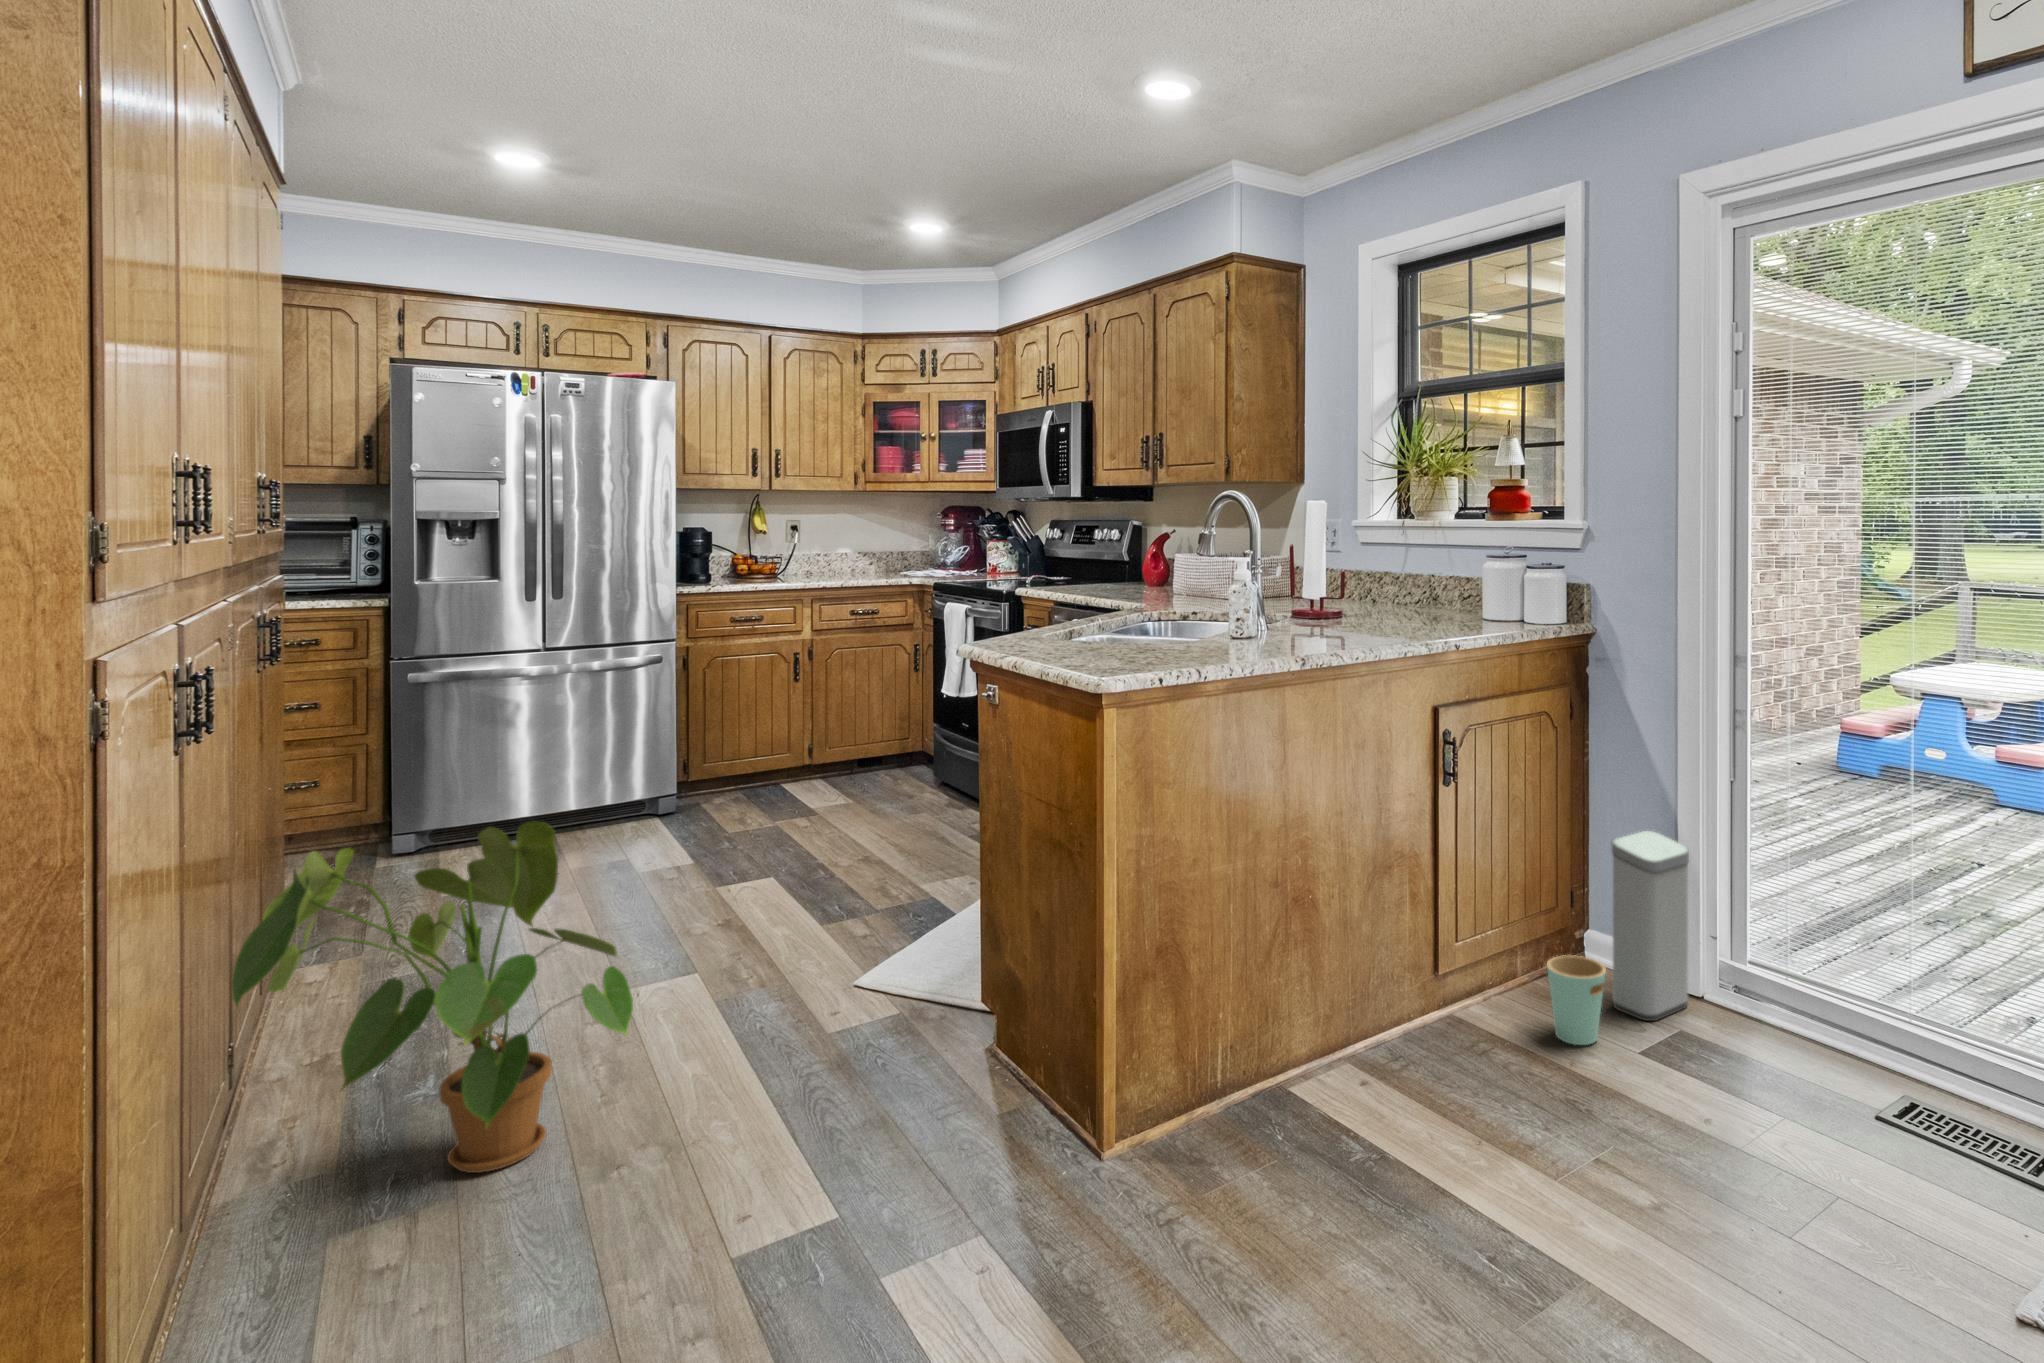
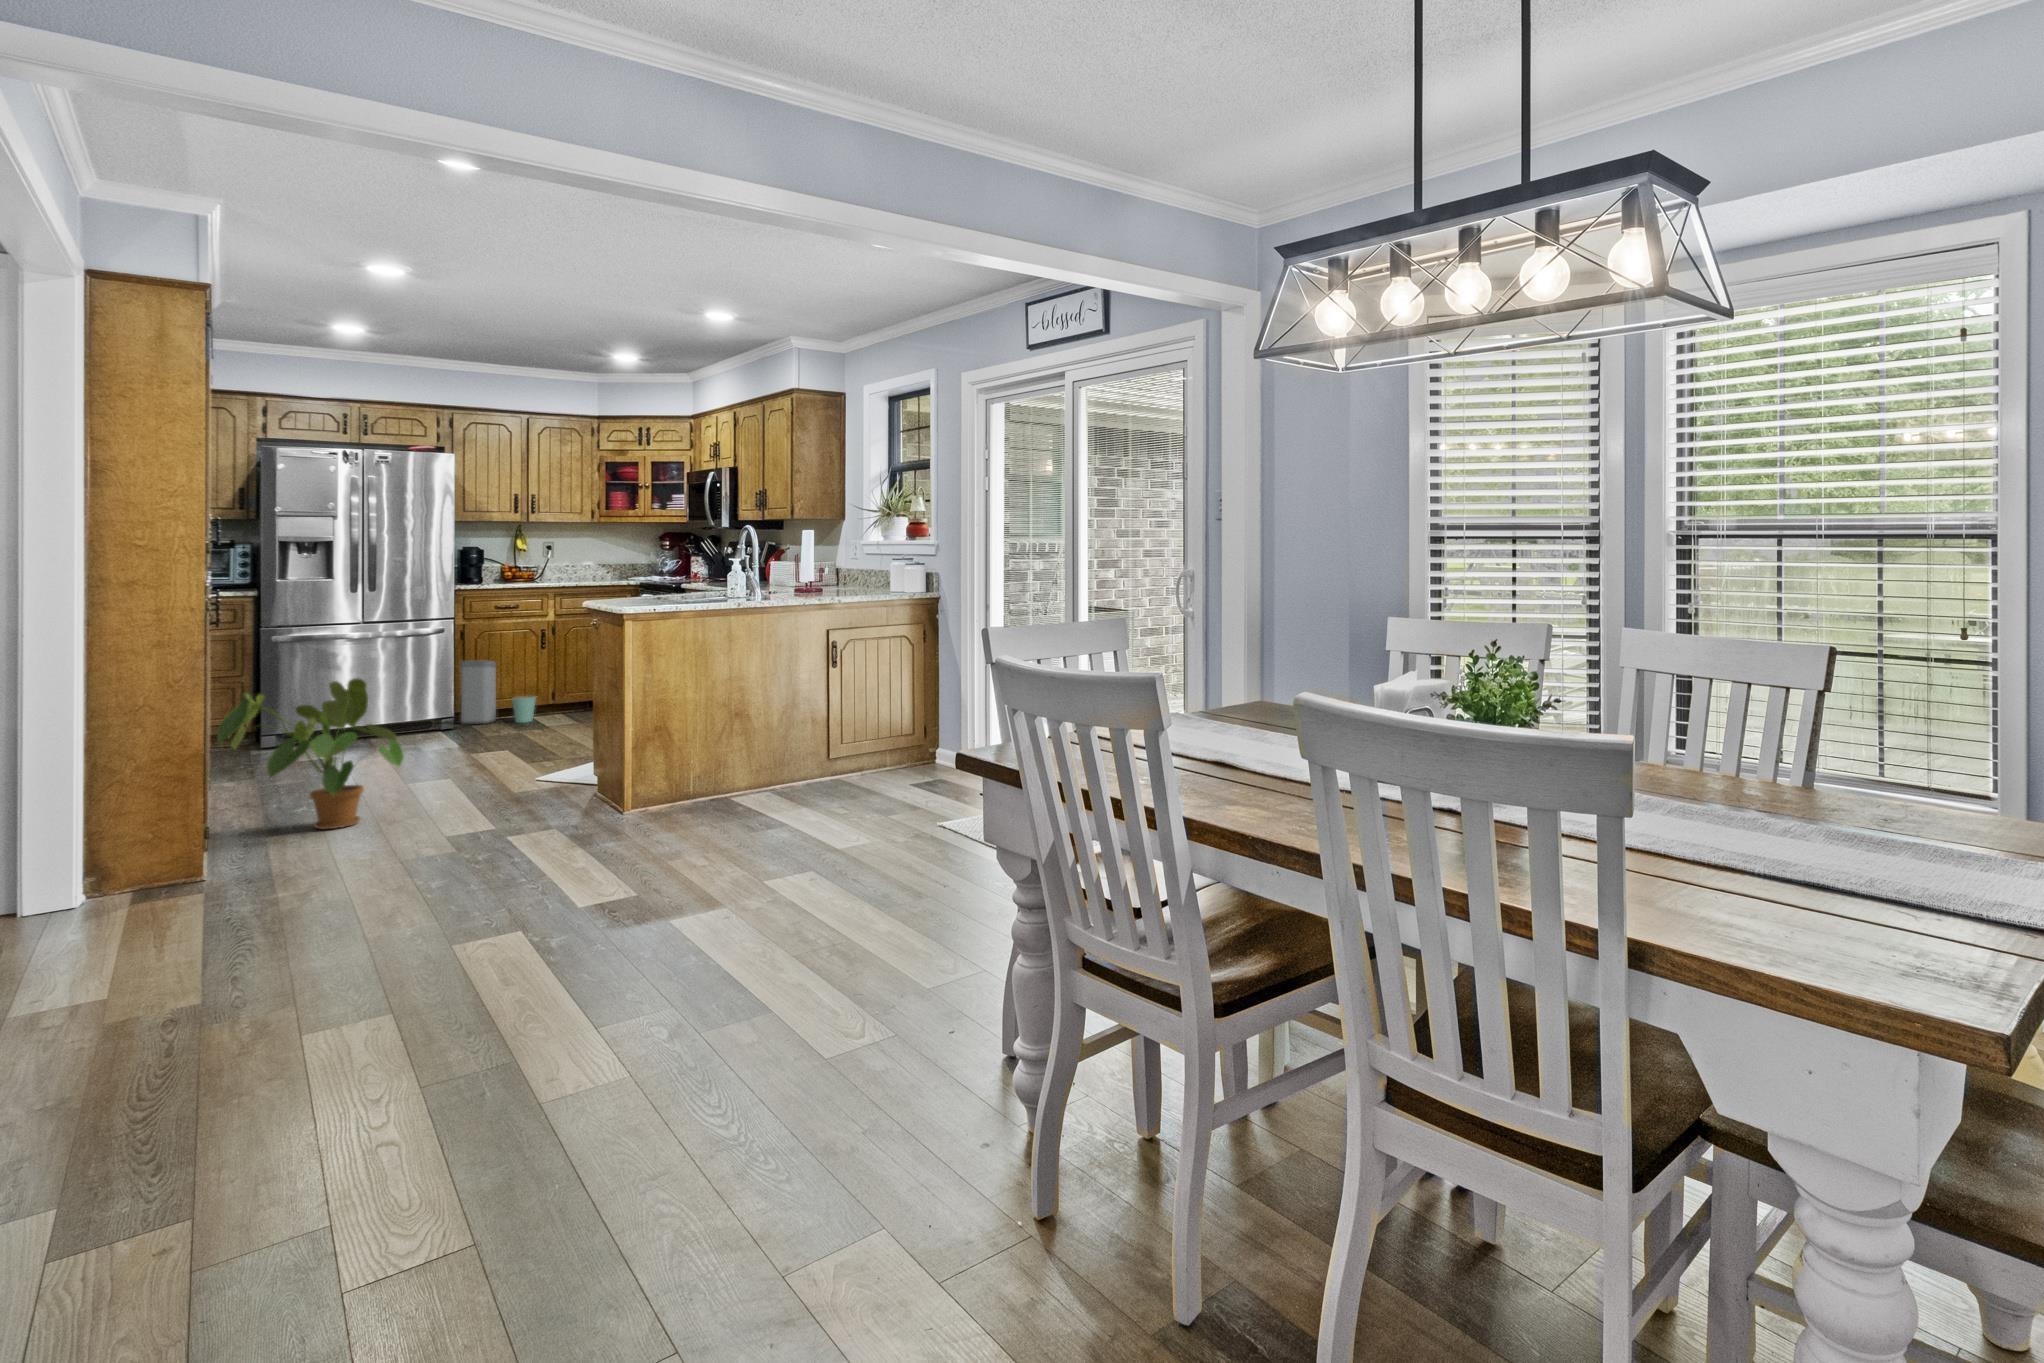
trash can: present [1547,831,1689,1045] -> present [460,660,536,725]

